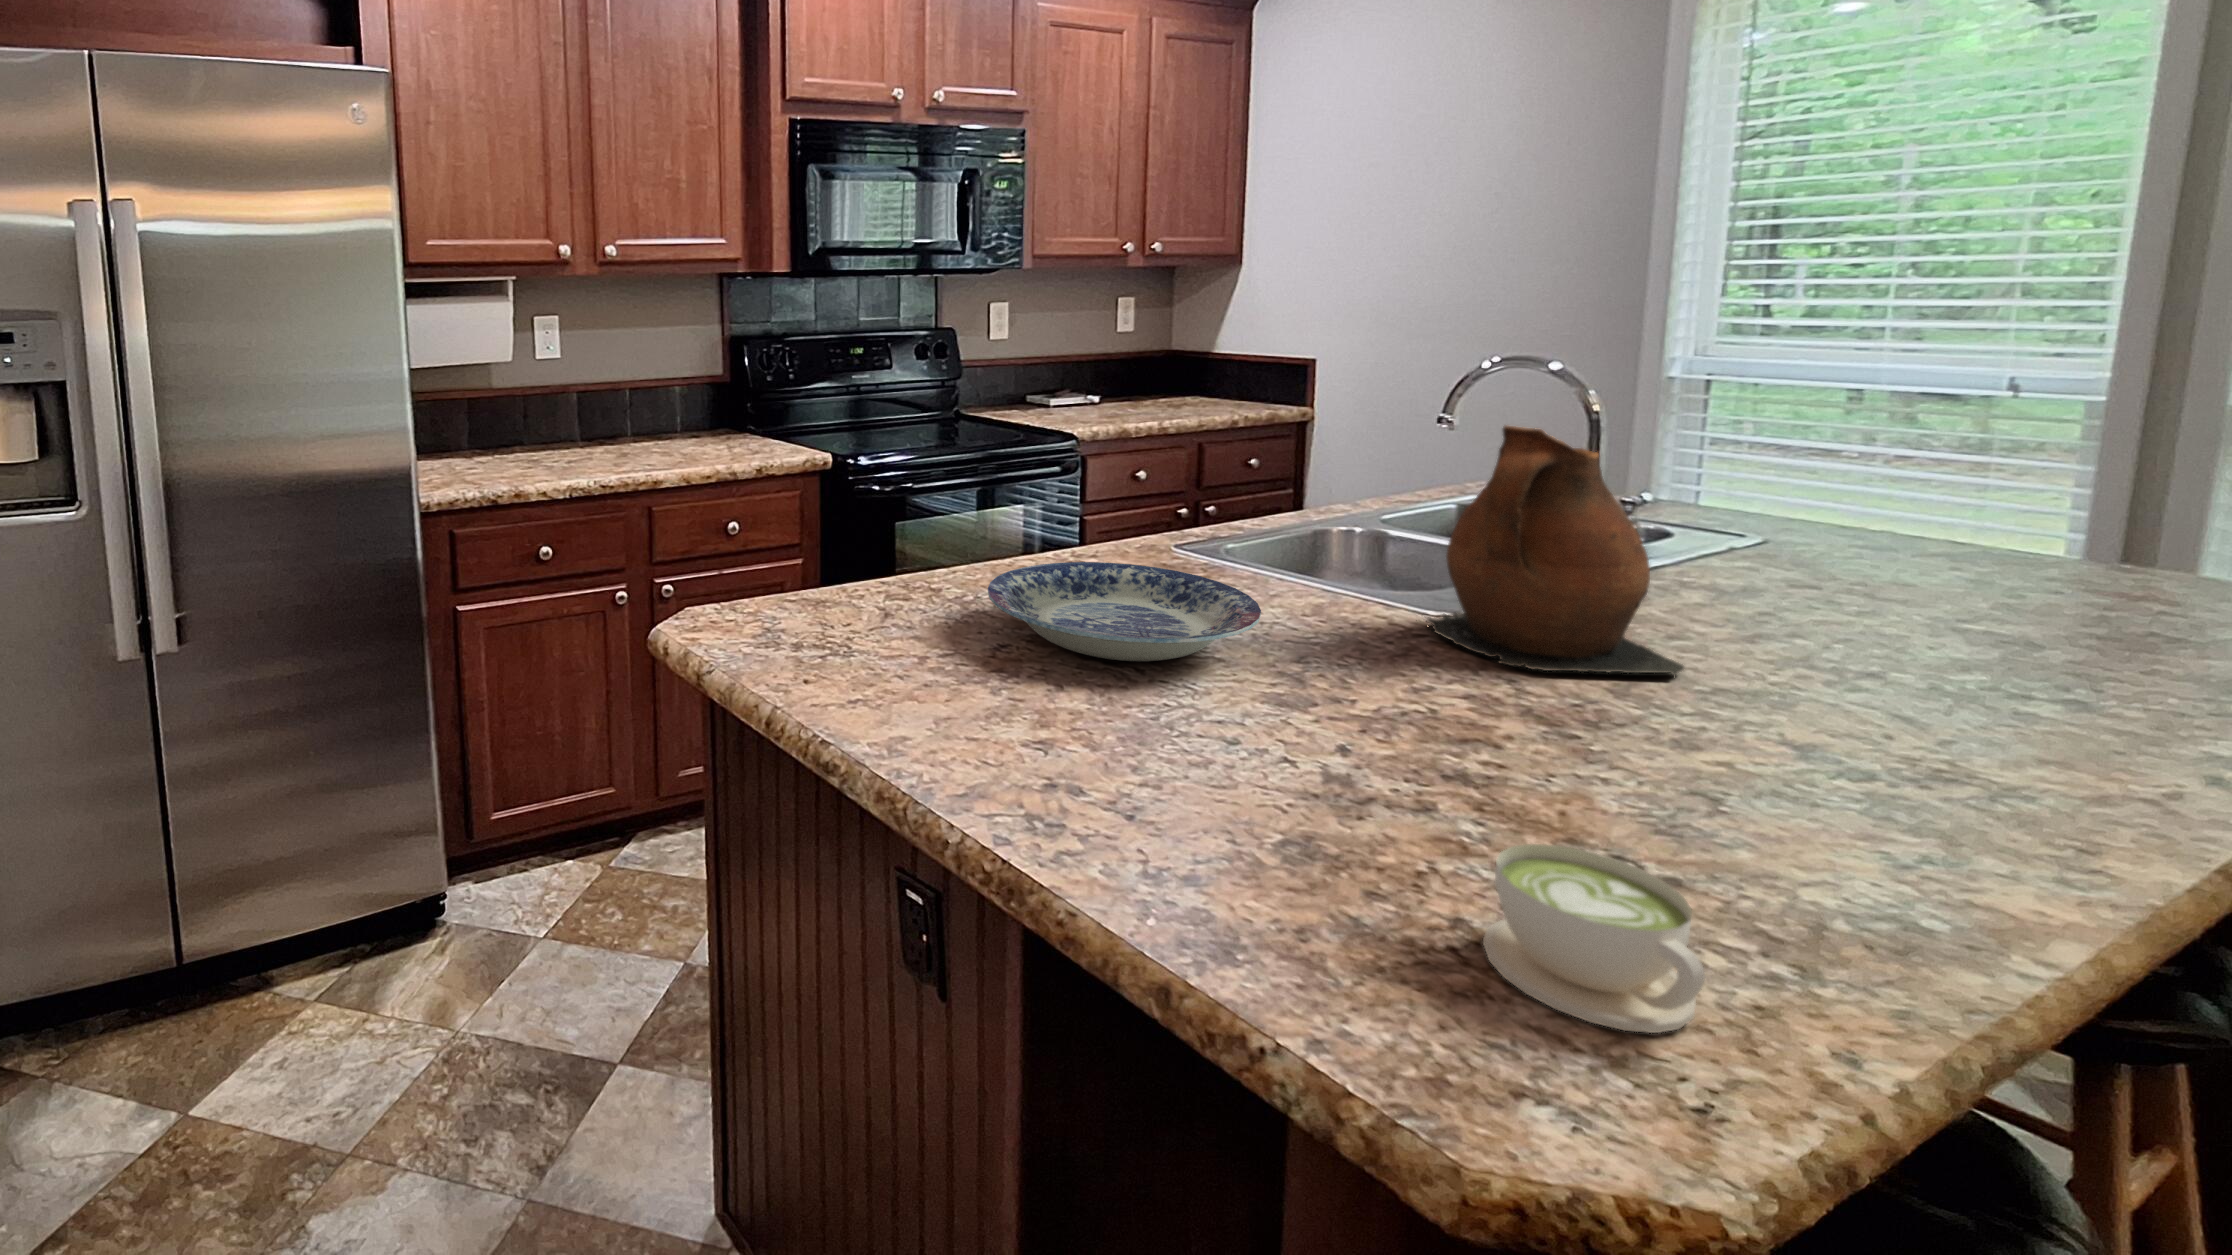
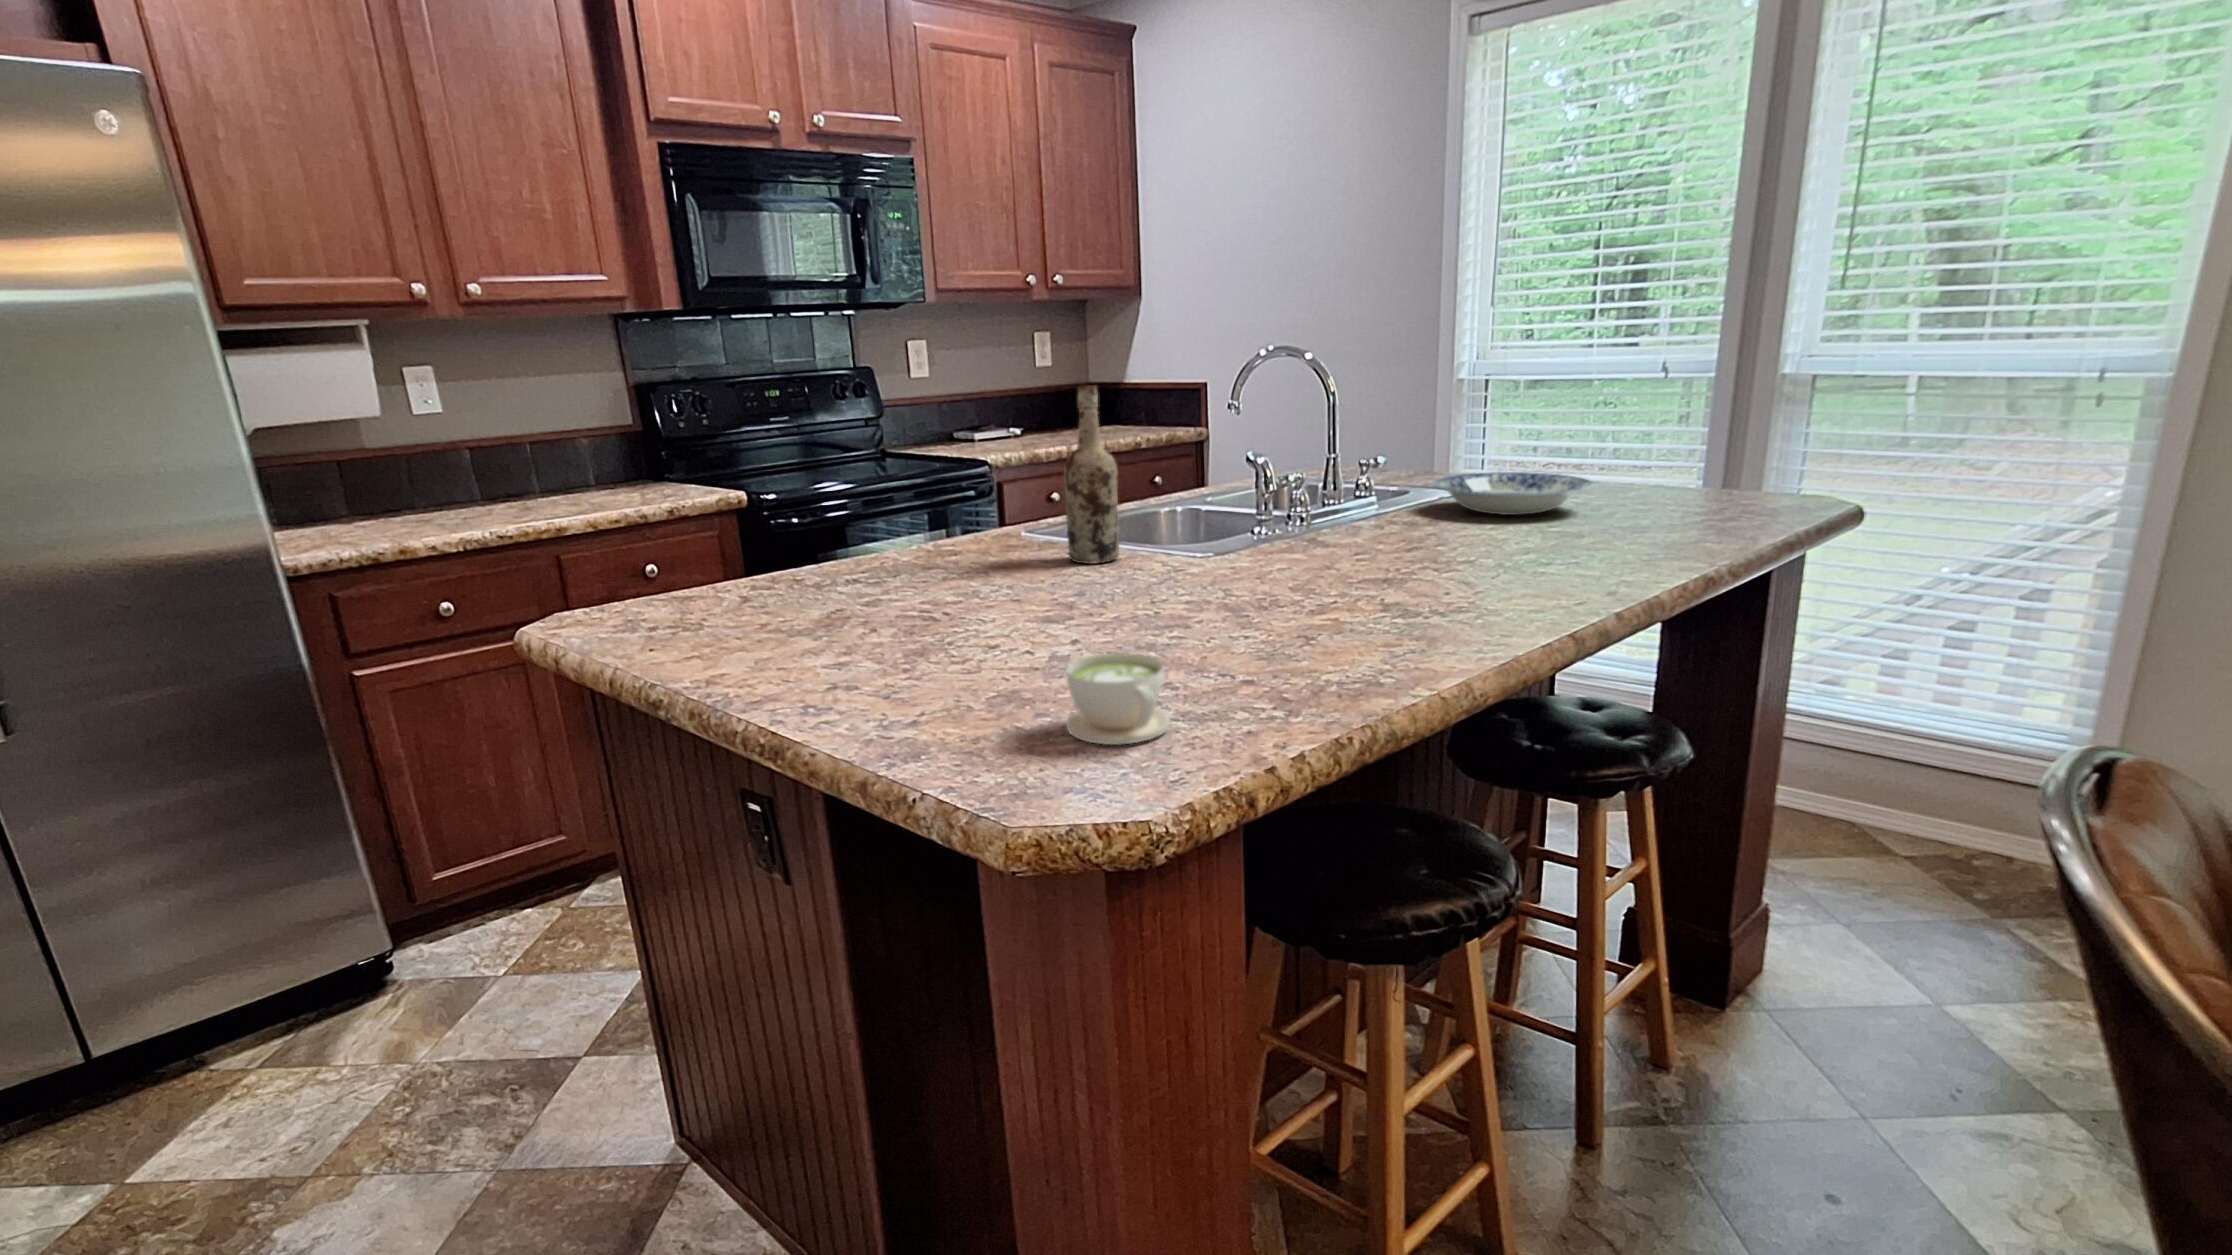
wine bottle: none [1257,385,1336,601] -> present [1064,385,1119,564]
ceramic pitcher: present [1426,426,1684,676] -> none [1167,403,1323,585]
plate: present [988,562,1261,662] -> present [1433,472,1592,515]

